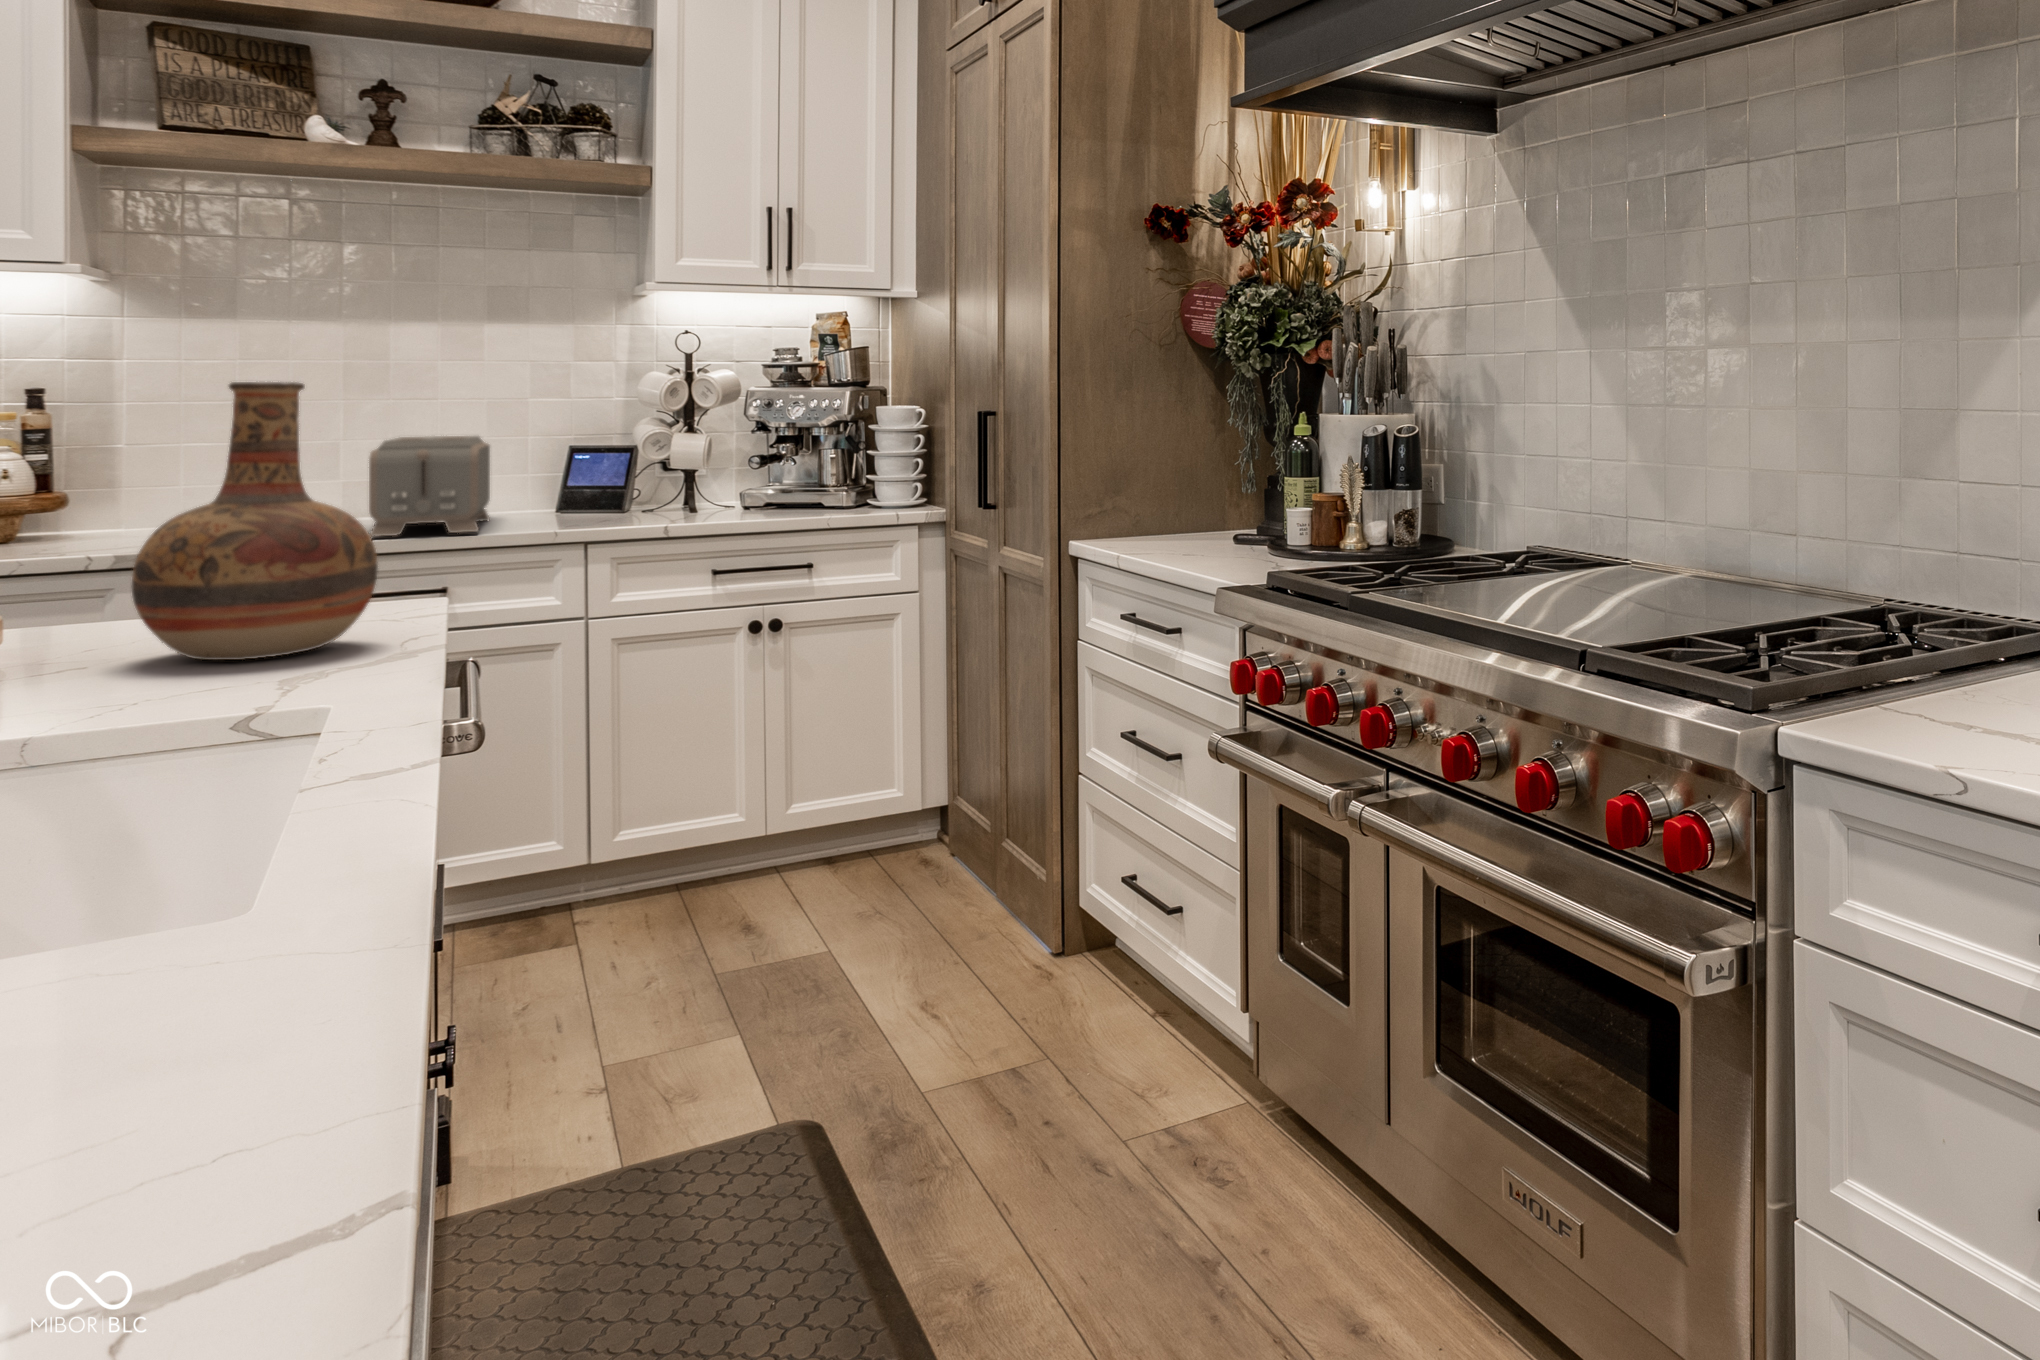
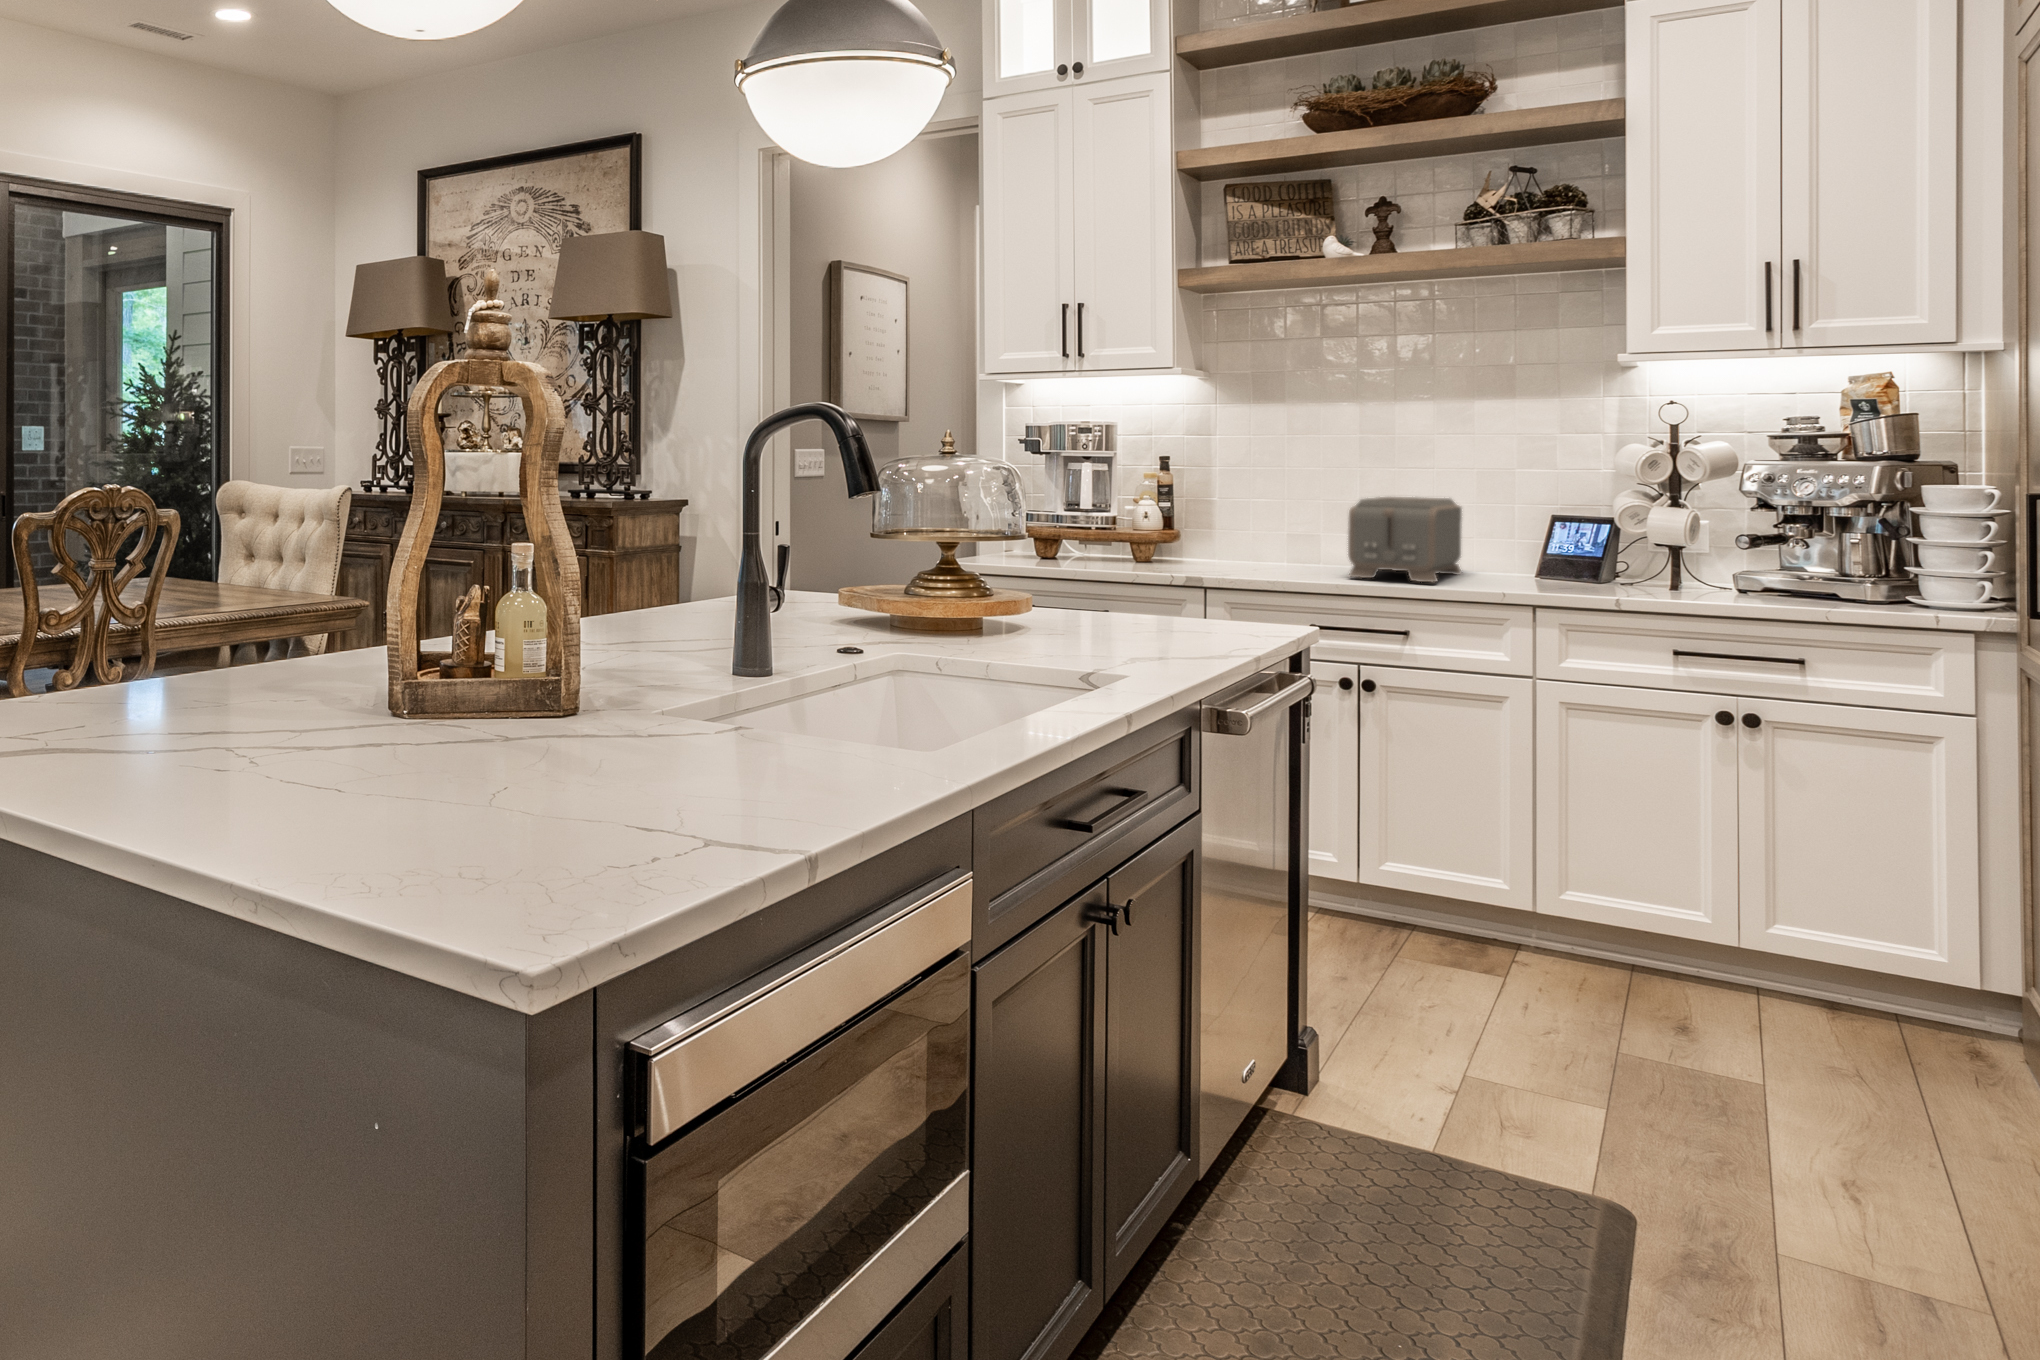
vase: present [132,382,378,660] -> none [1040,454,1184,649]

